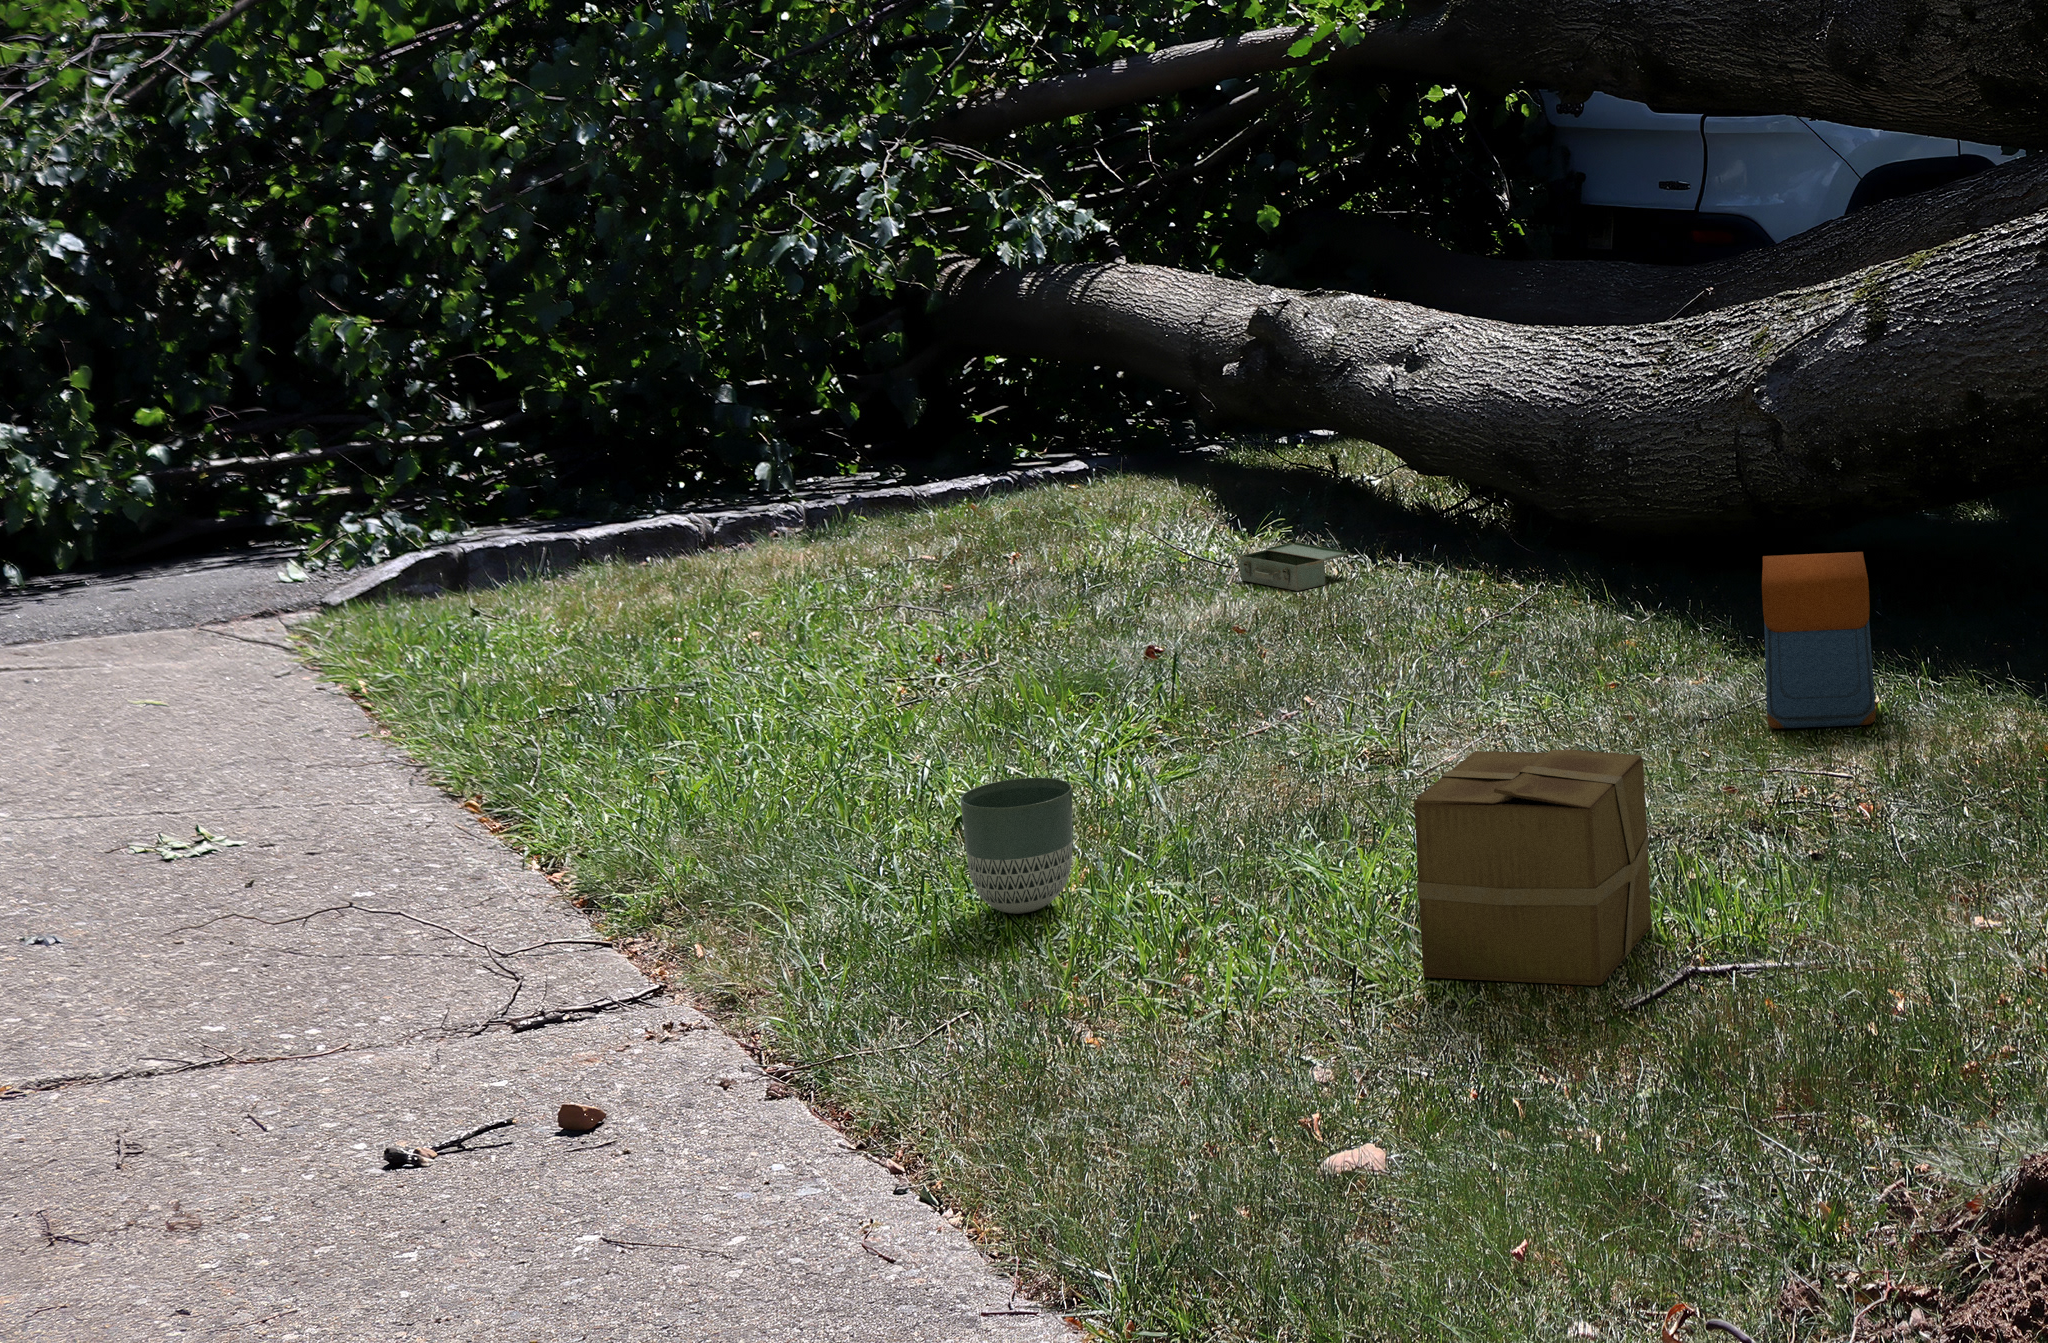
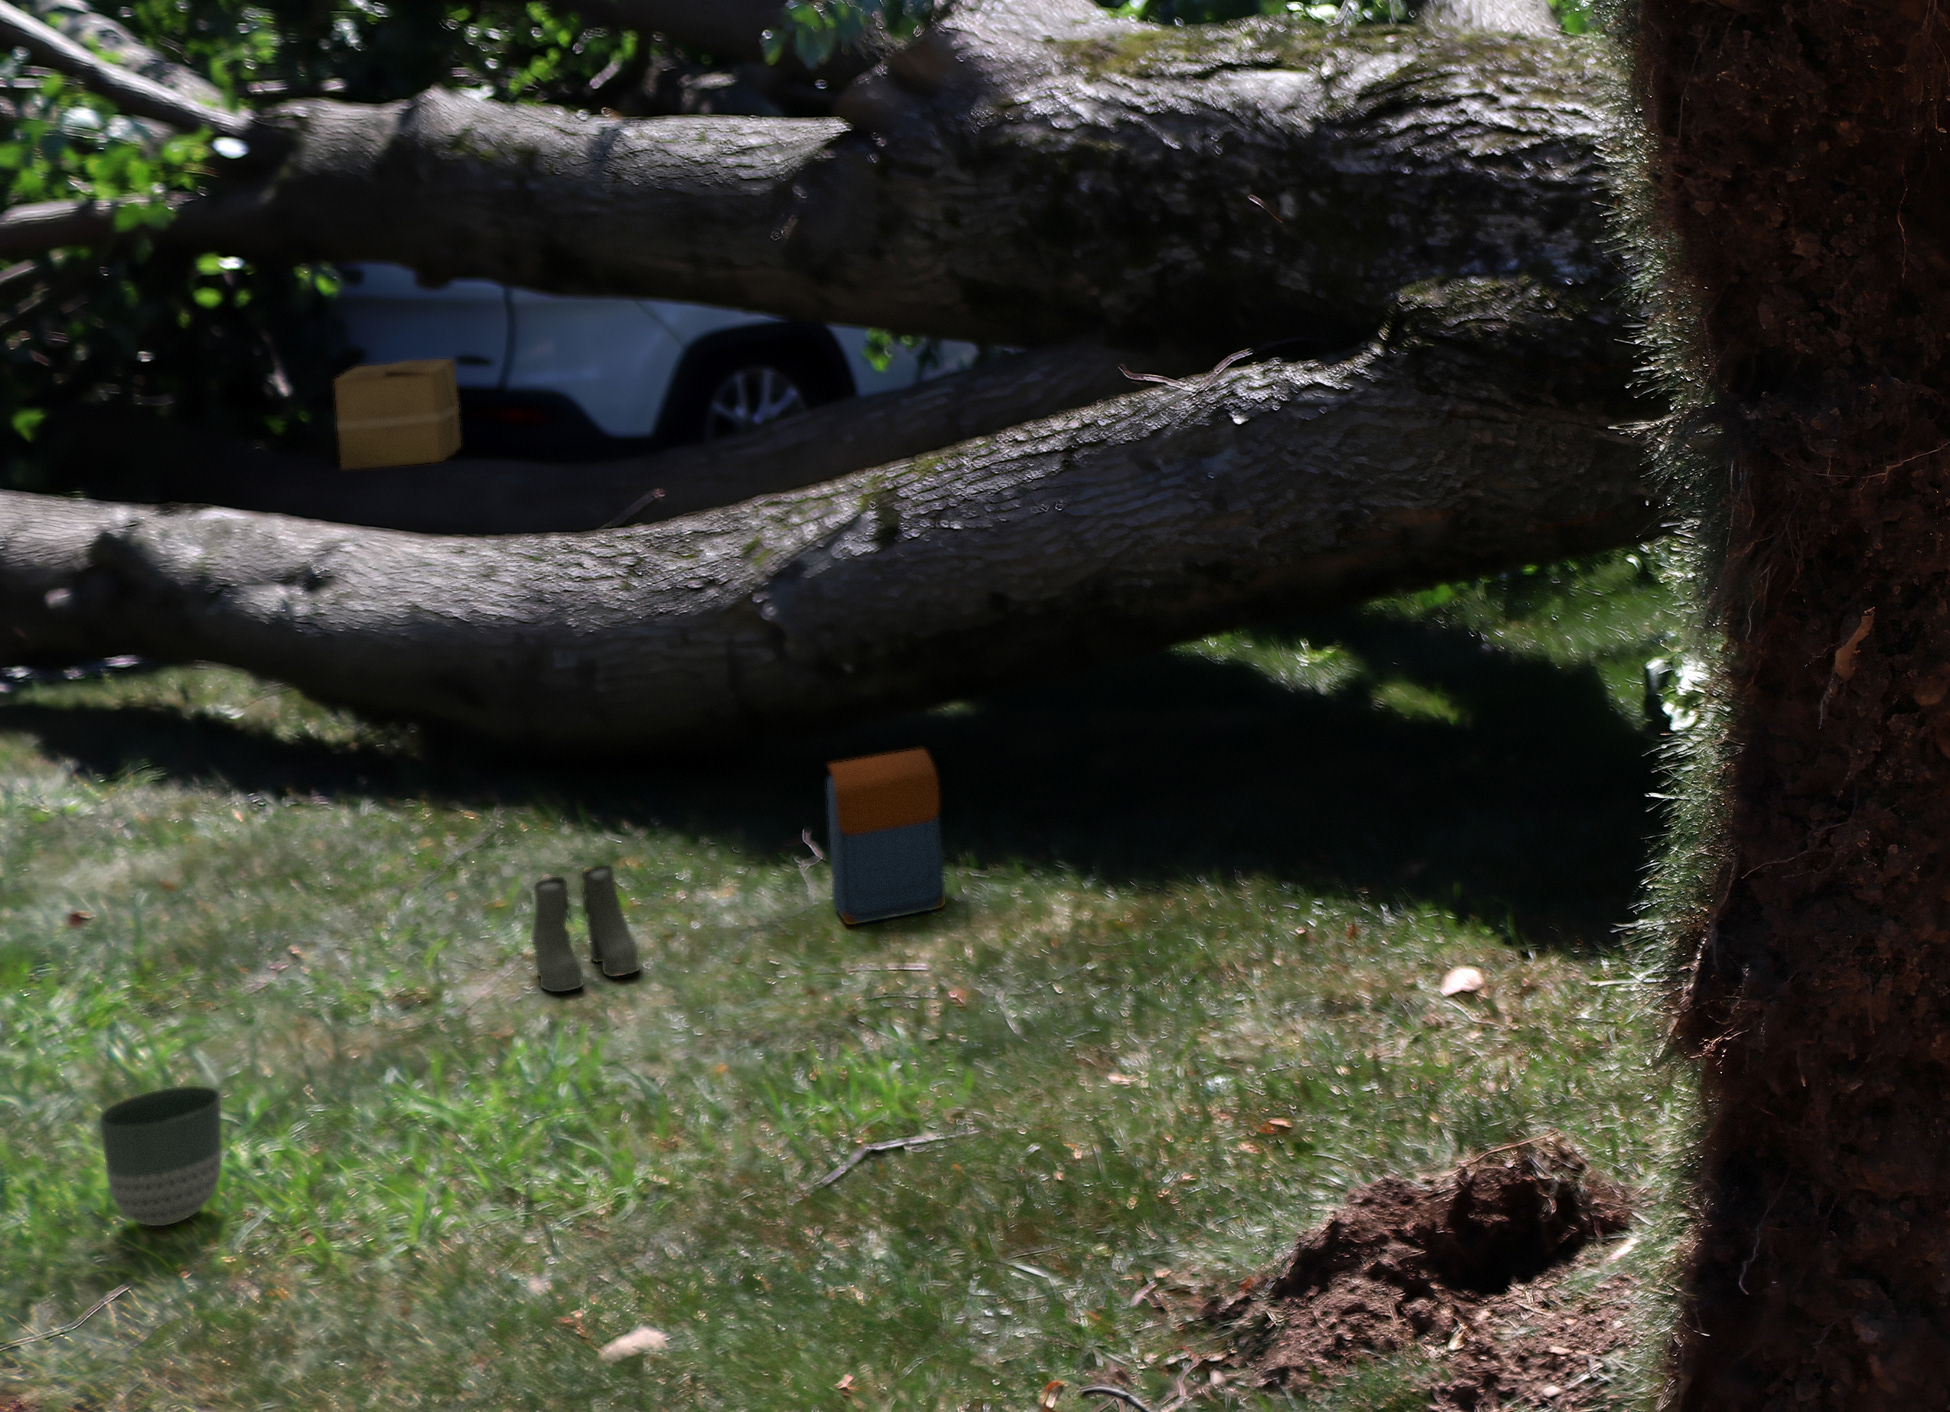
toolbox: present [1240,542,1351,591] -> none [139,794,276,847]
boots: none [1464,632,1561,753] -> present [531,865,639,992]
cardboard box: present [1414,750,1652,986] -> present [334,359,461,470]

